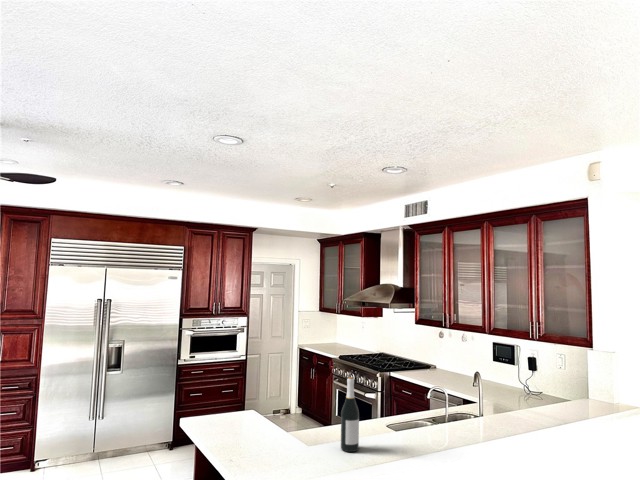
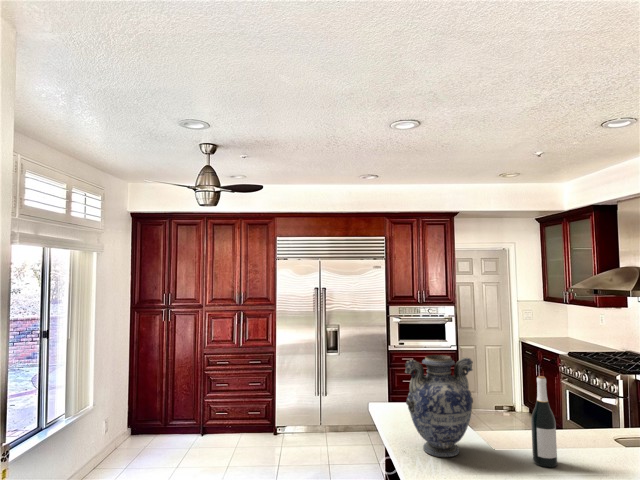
vase: none [239,365,297,459] -> present [405,355,473,457]

